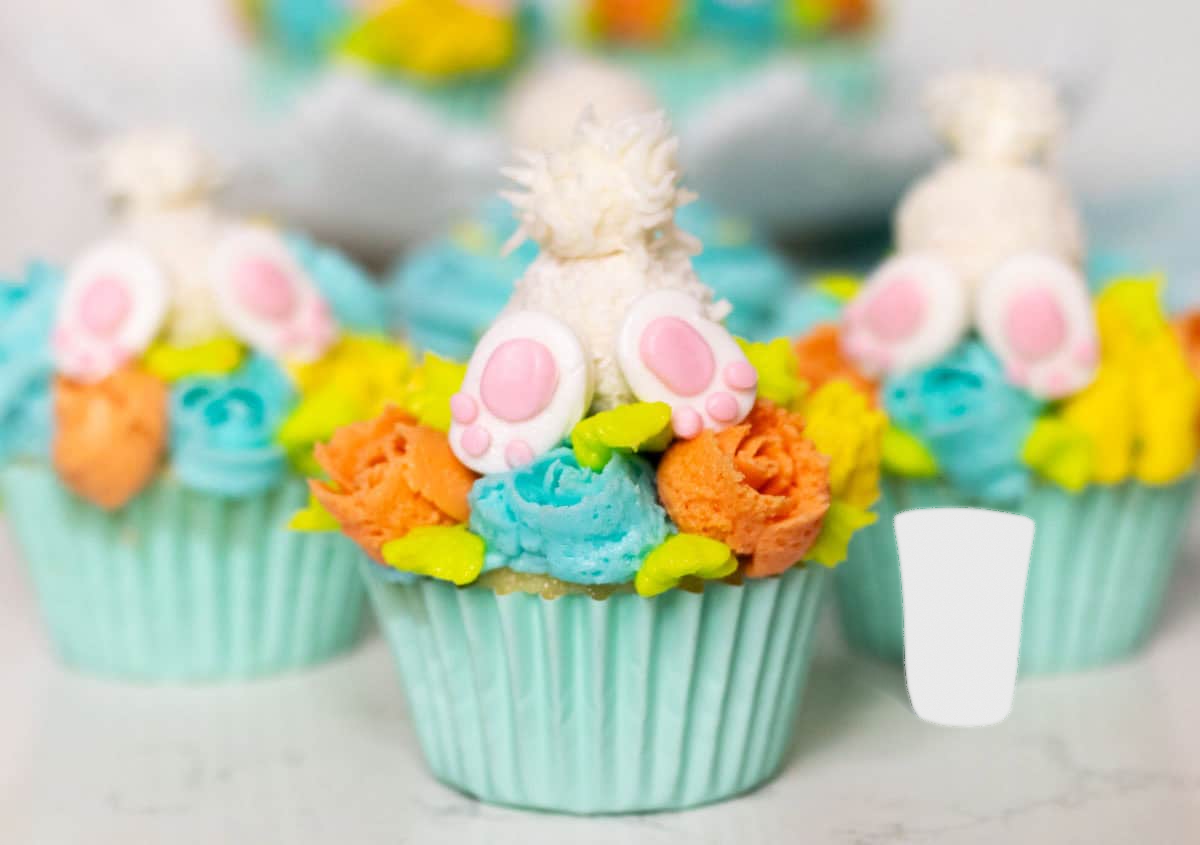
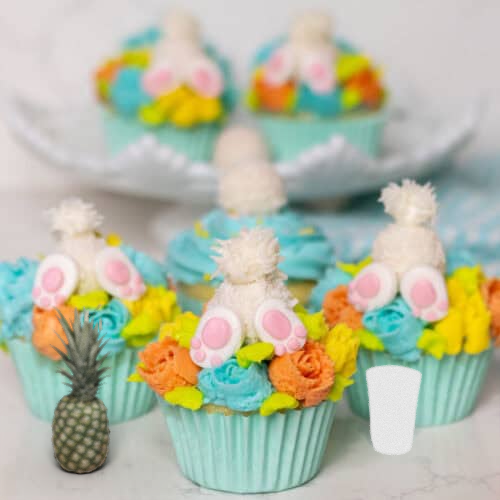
fruit: none [86,334,248,776] -> present [51,308,110,473]

